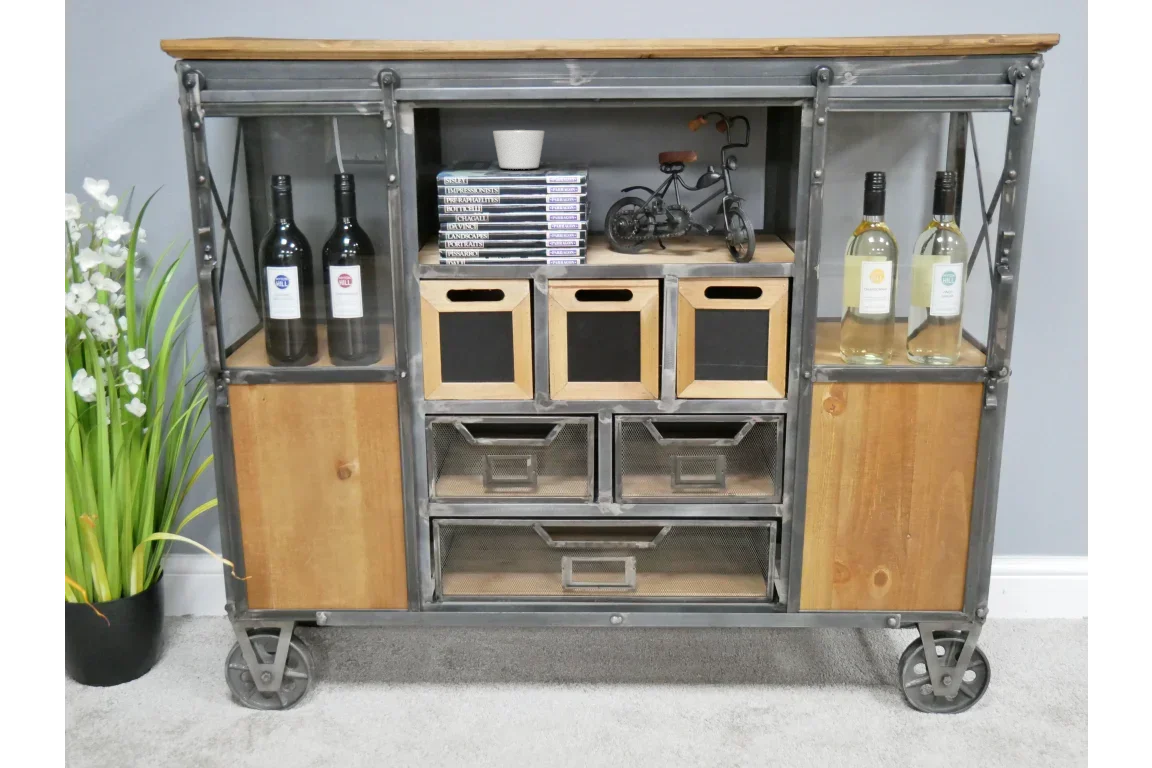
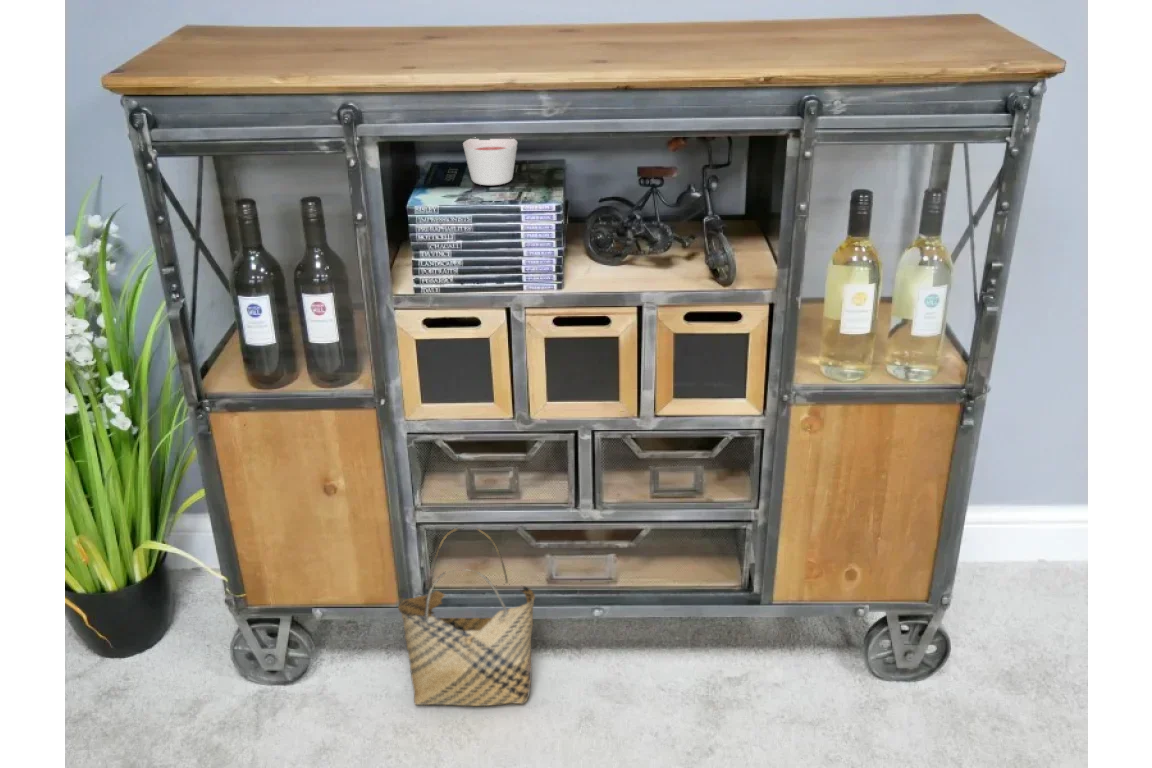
woven basket: none [406,527,550,726] -> present [398,528,535,706]

